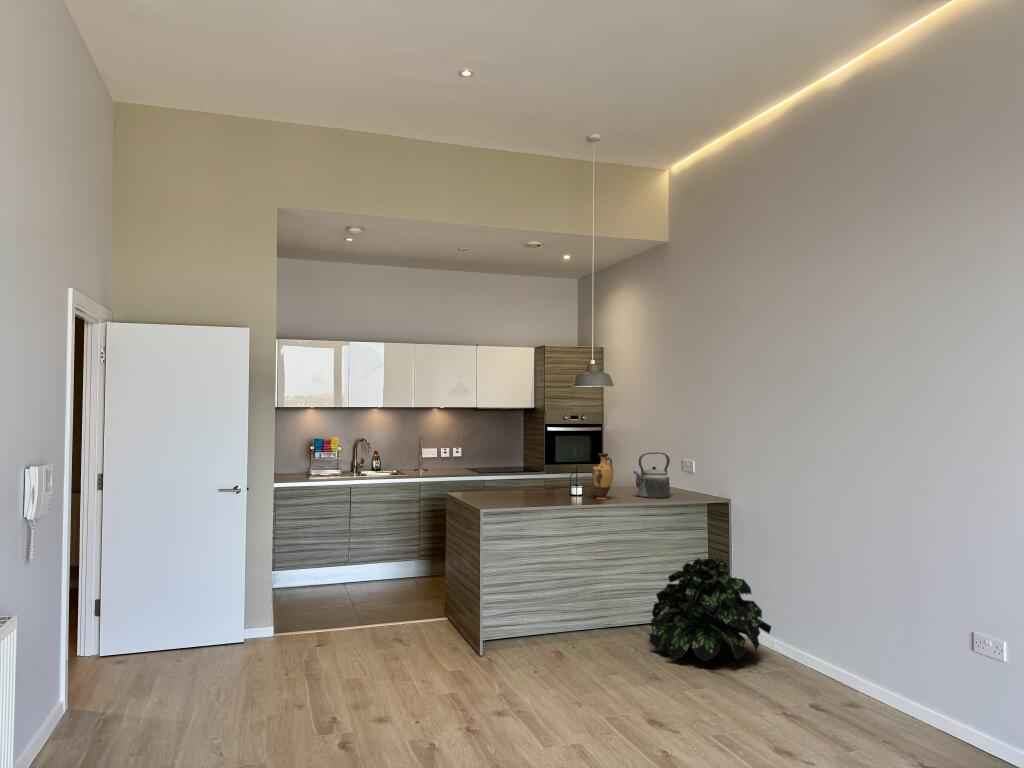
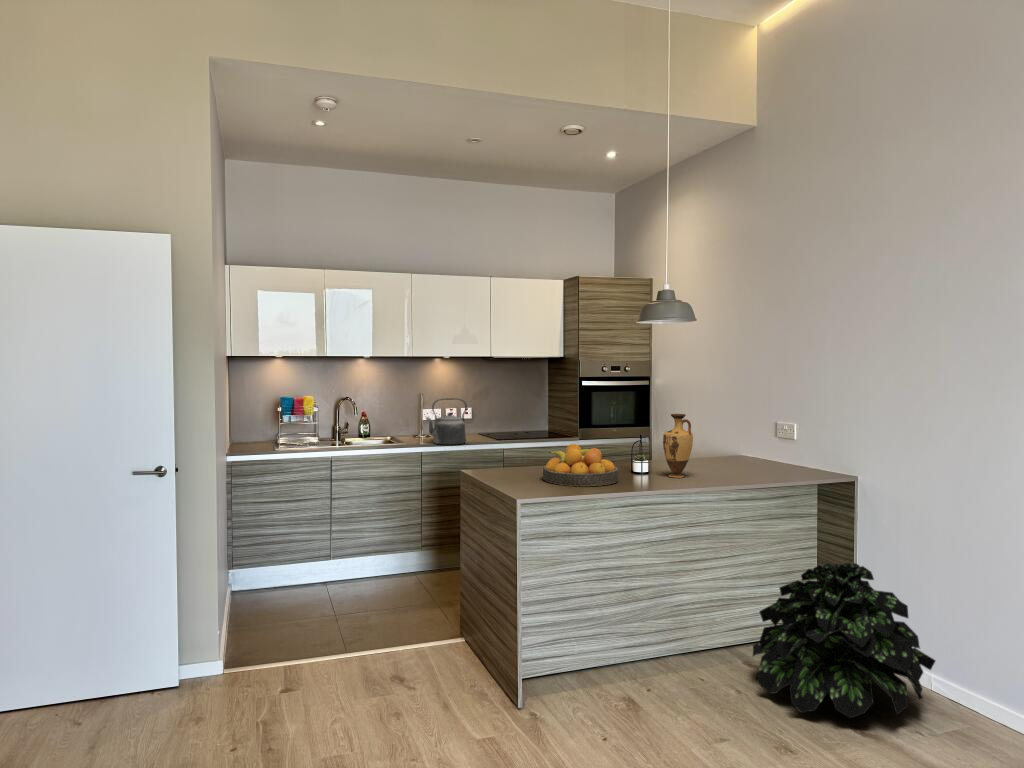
kettle: present [634,452,670,498] -> present [426,398,467,445]
fruit bowl: none [505,474,558,504] -> present [543,444,619,486]

